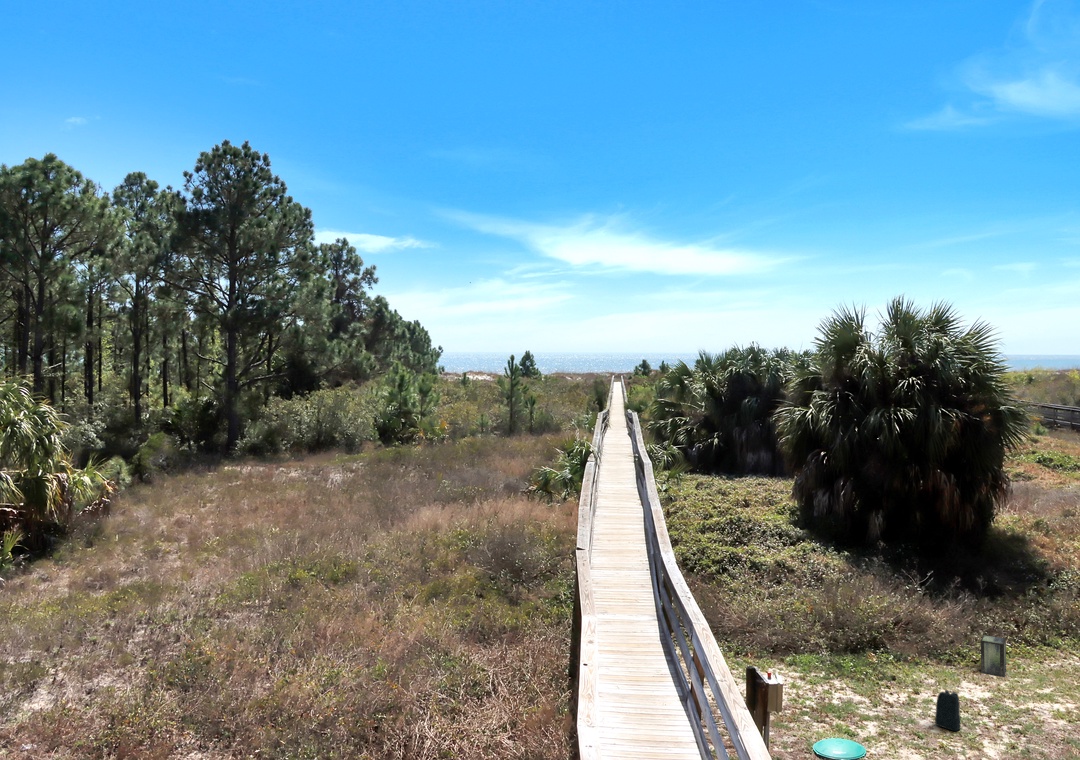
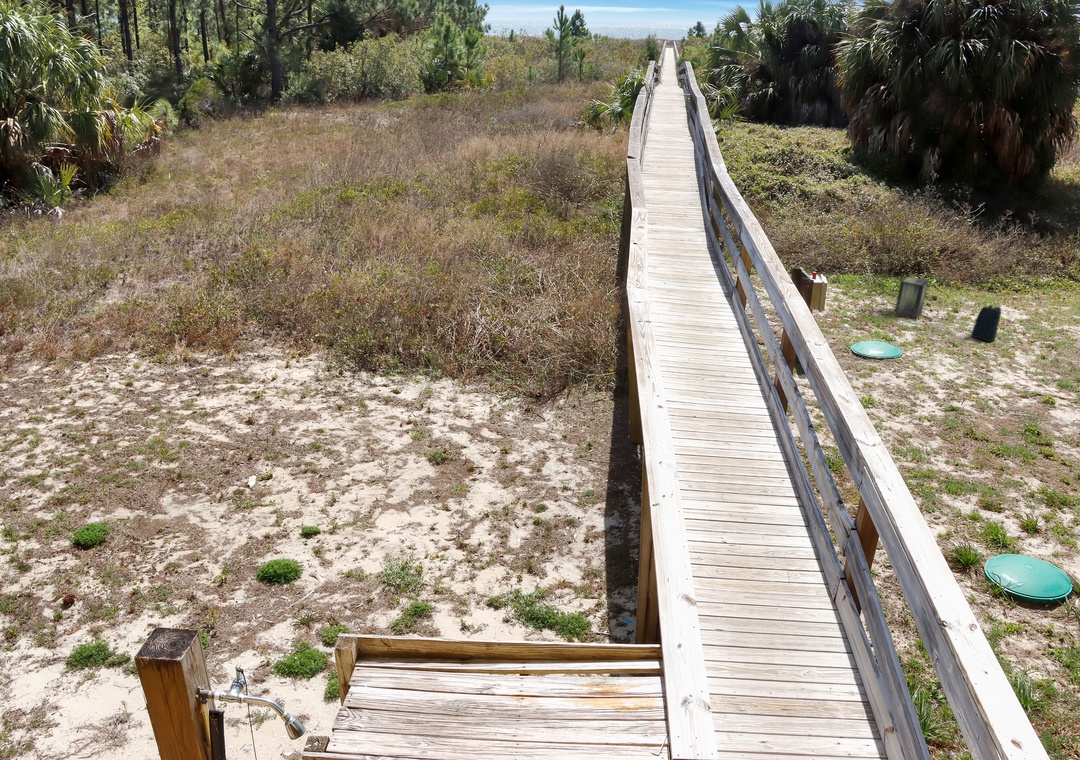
storage box: present [981,635,1006,677] -> present [894,277,928,319]

